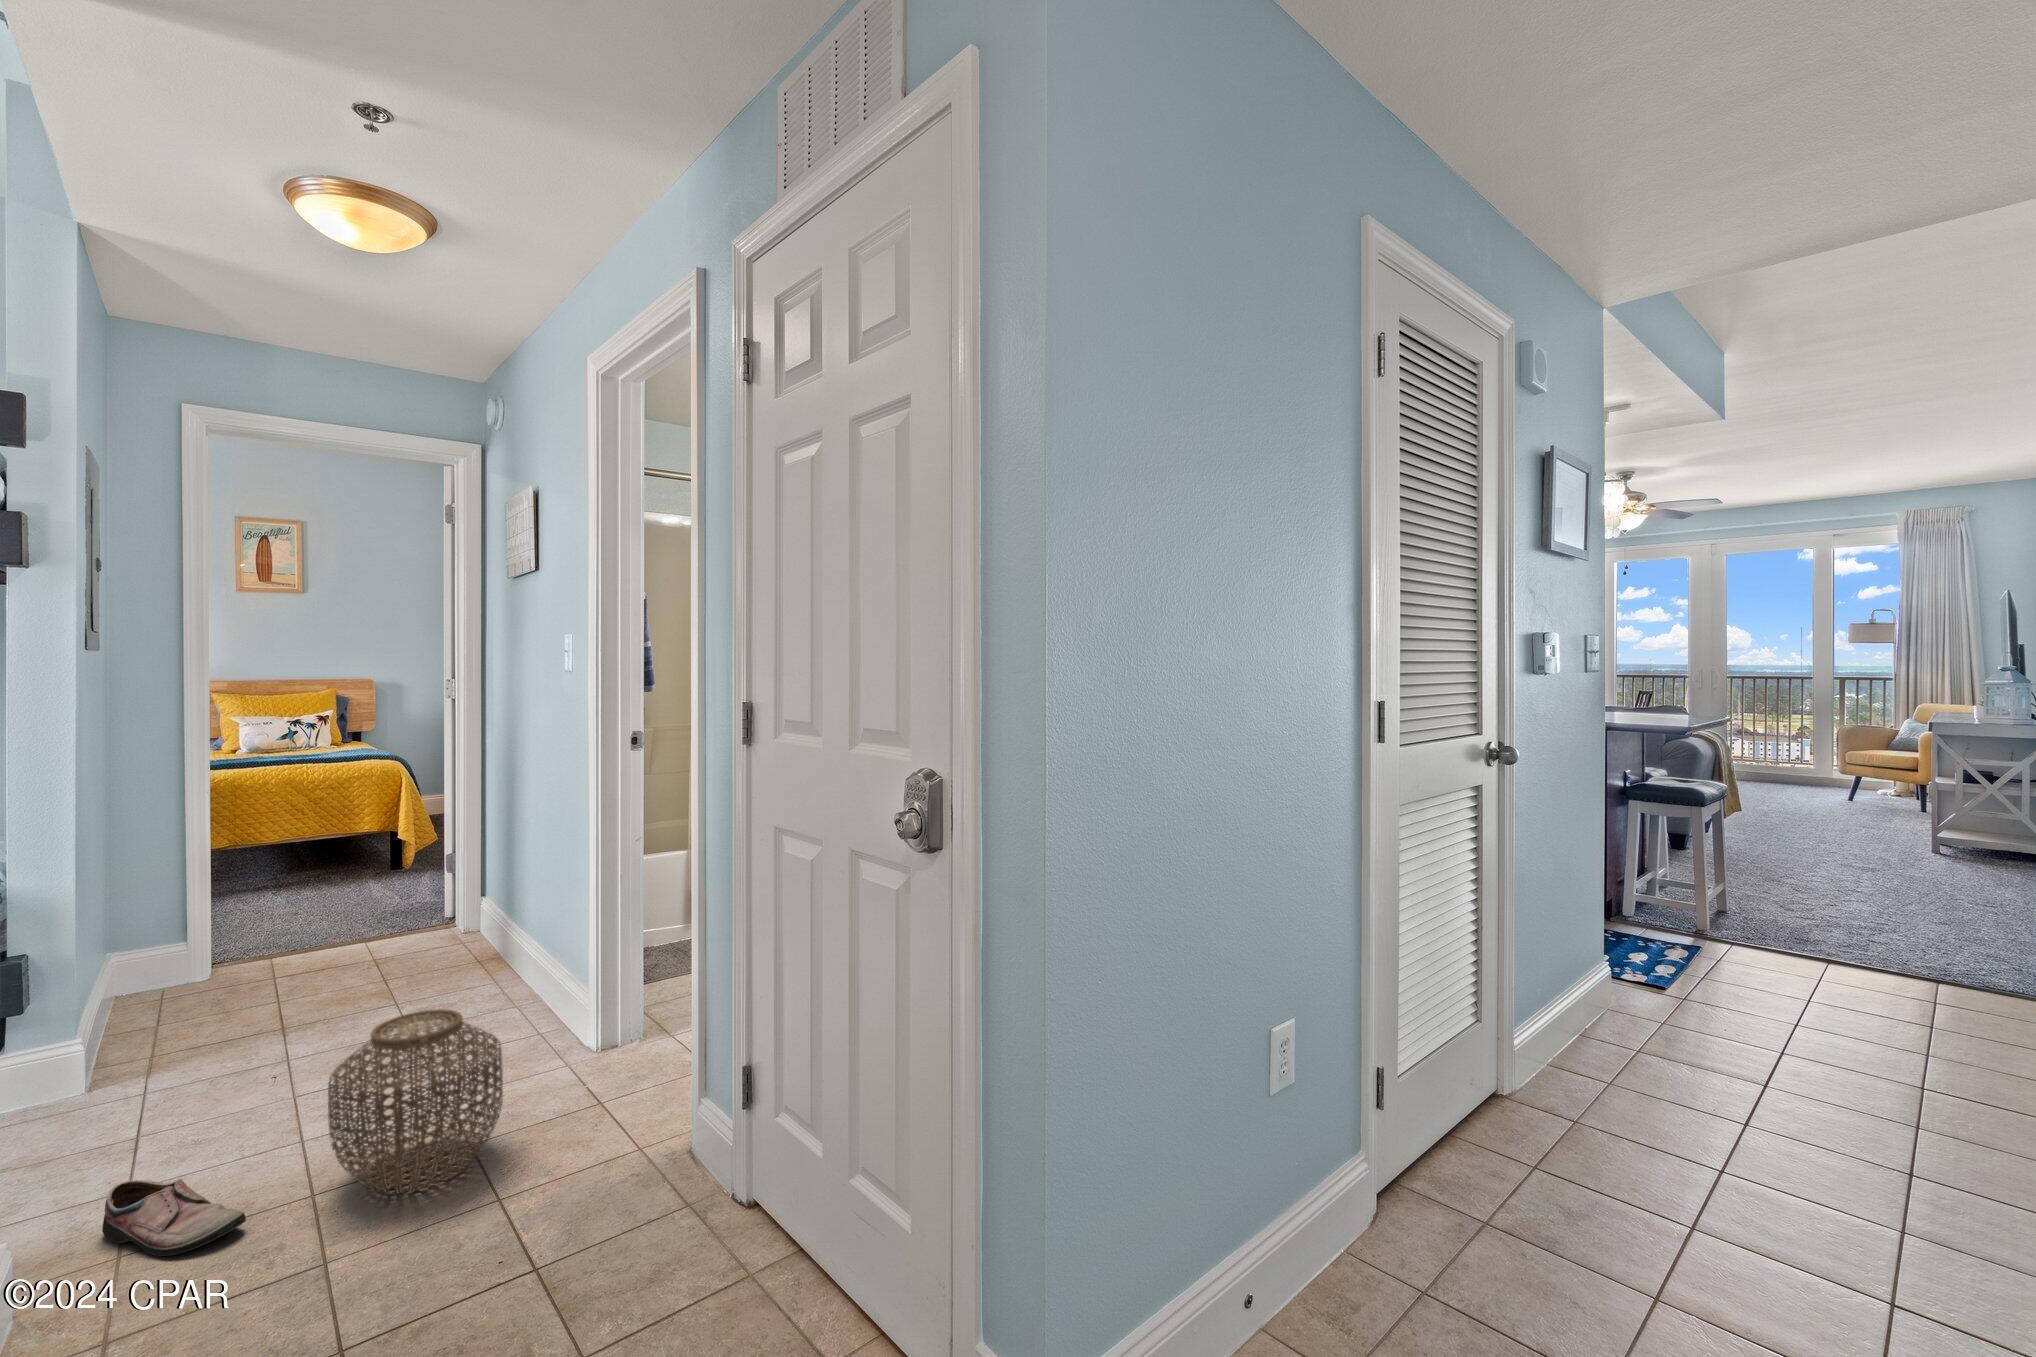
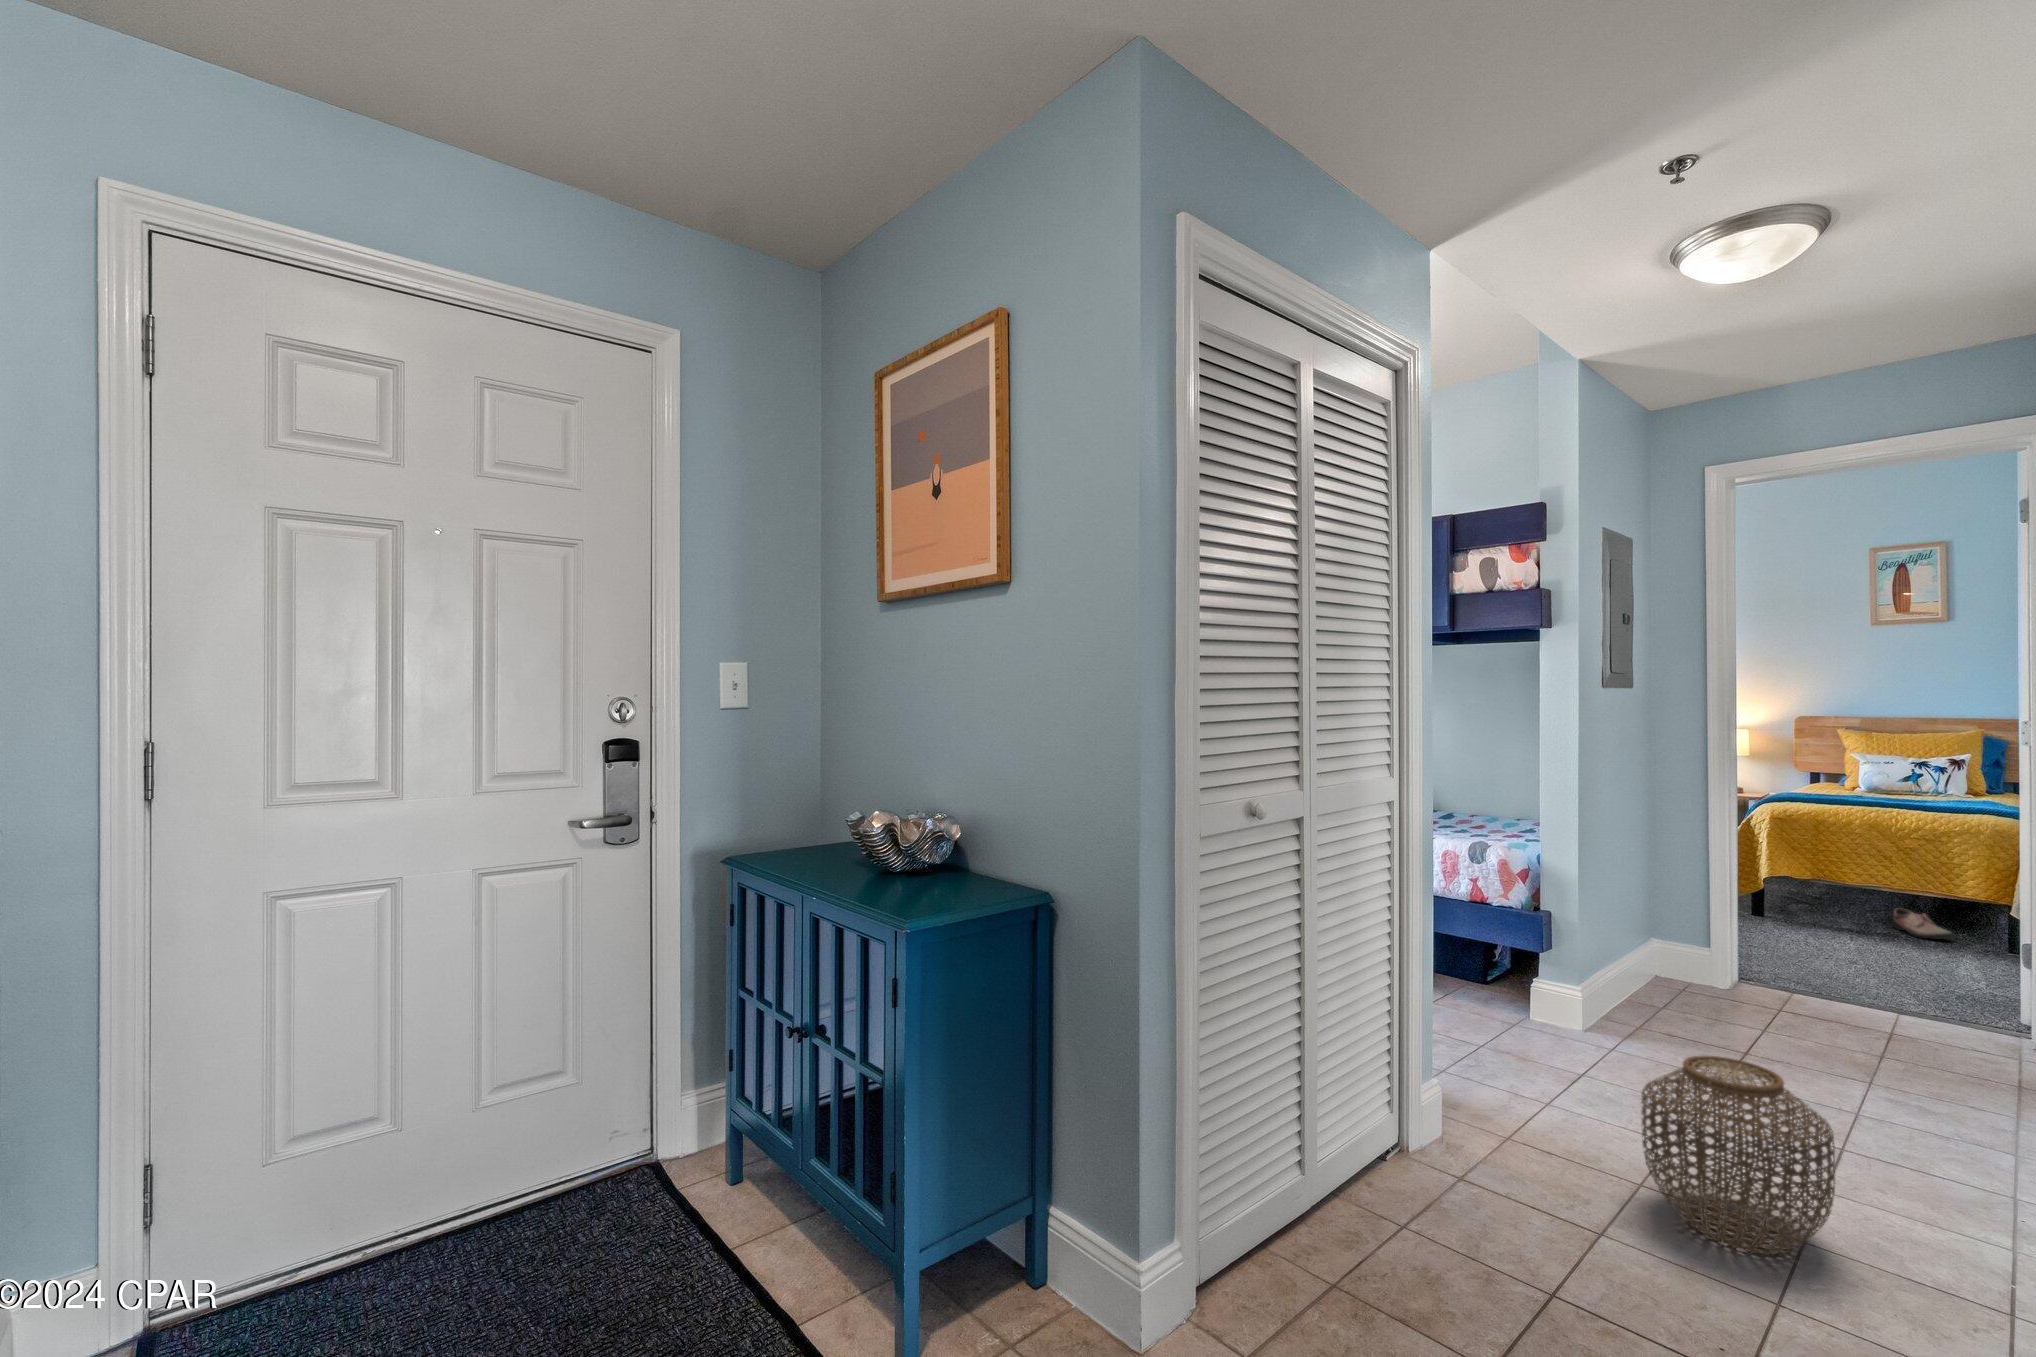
shoe: present [102,1179,246,1256] -> present [1892,908,1954,939]

